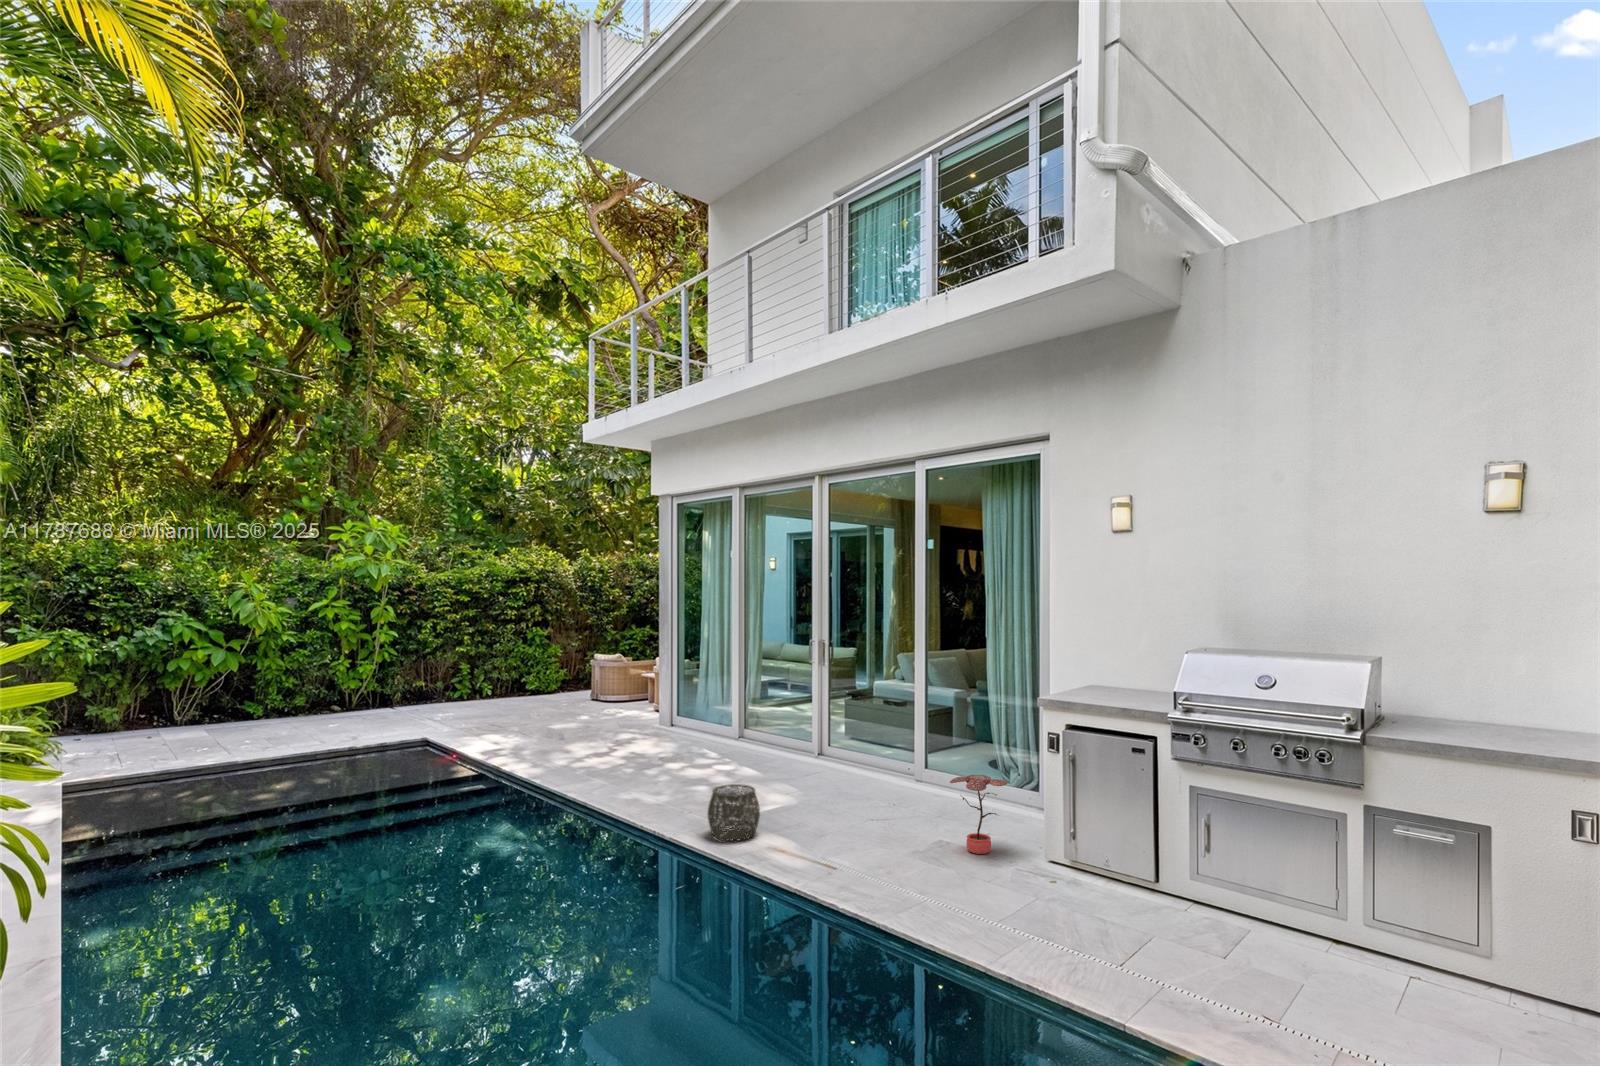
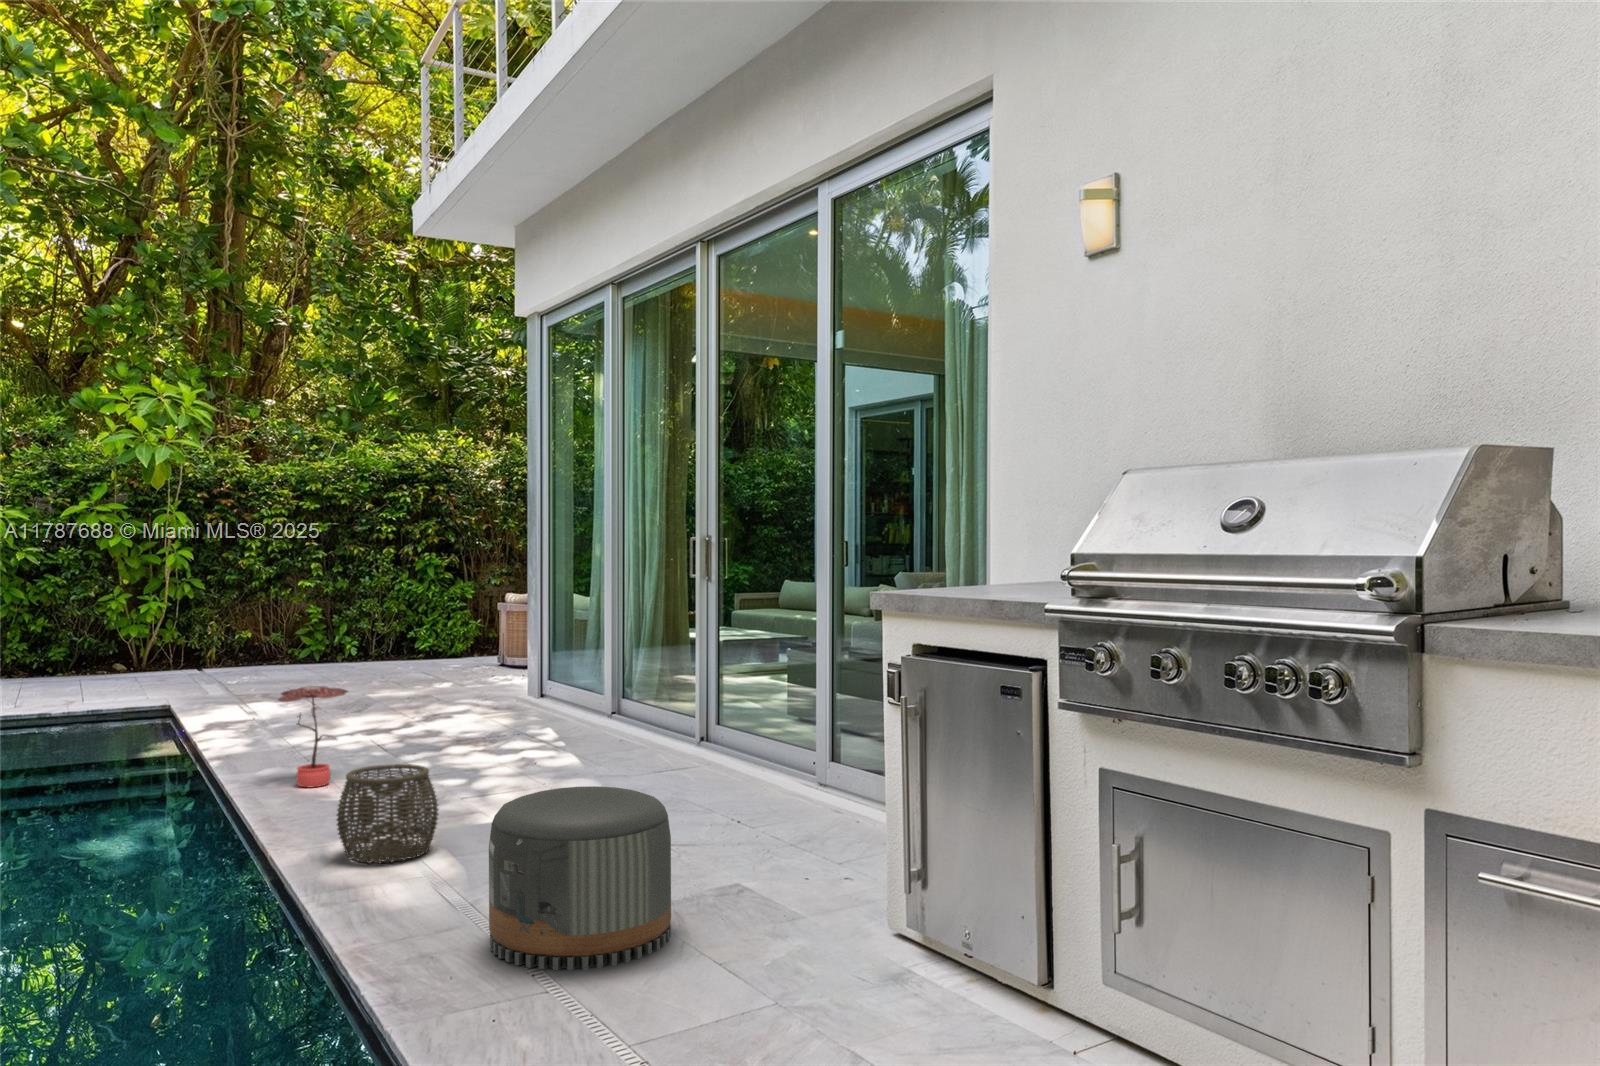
potted plant: present [950,775,1008,854] -> present [278,686,348,788]
pouf: none [863,797,952,893] -> present [489,786,671,970]

